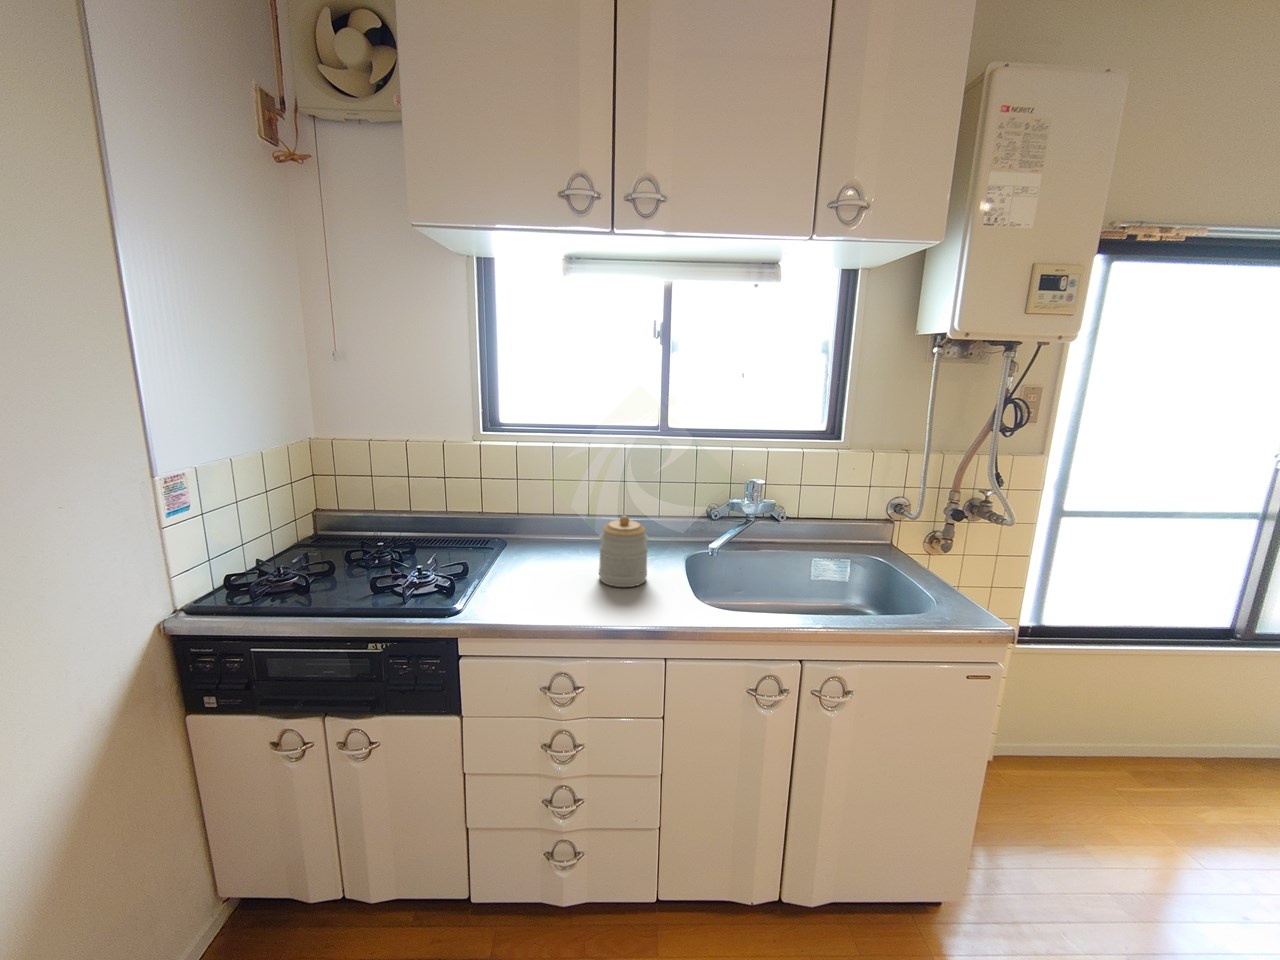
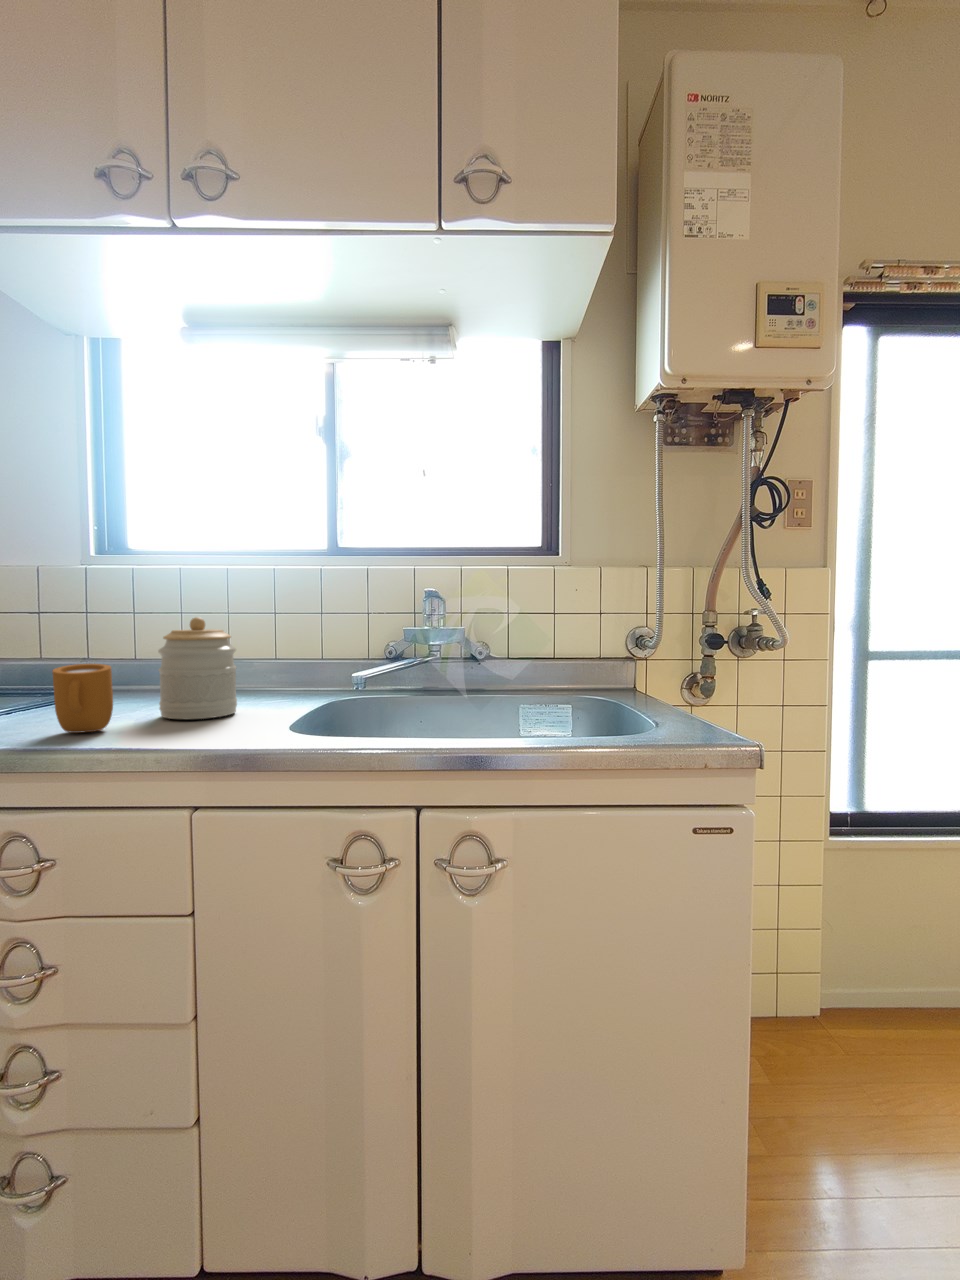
mug: none [561,557,594,604] -> present [52,664,113,733]

